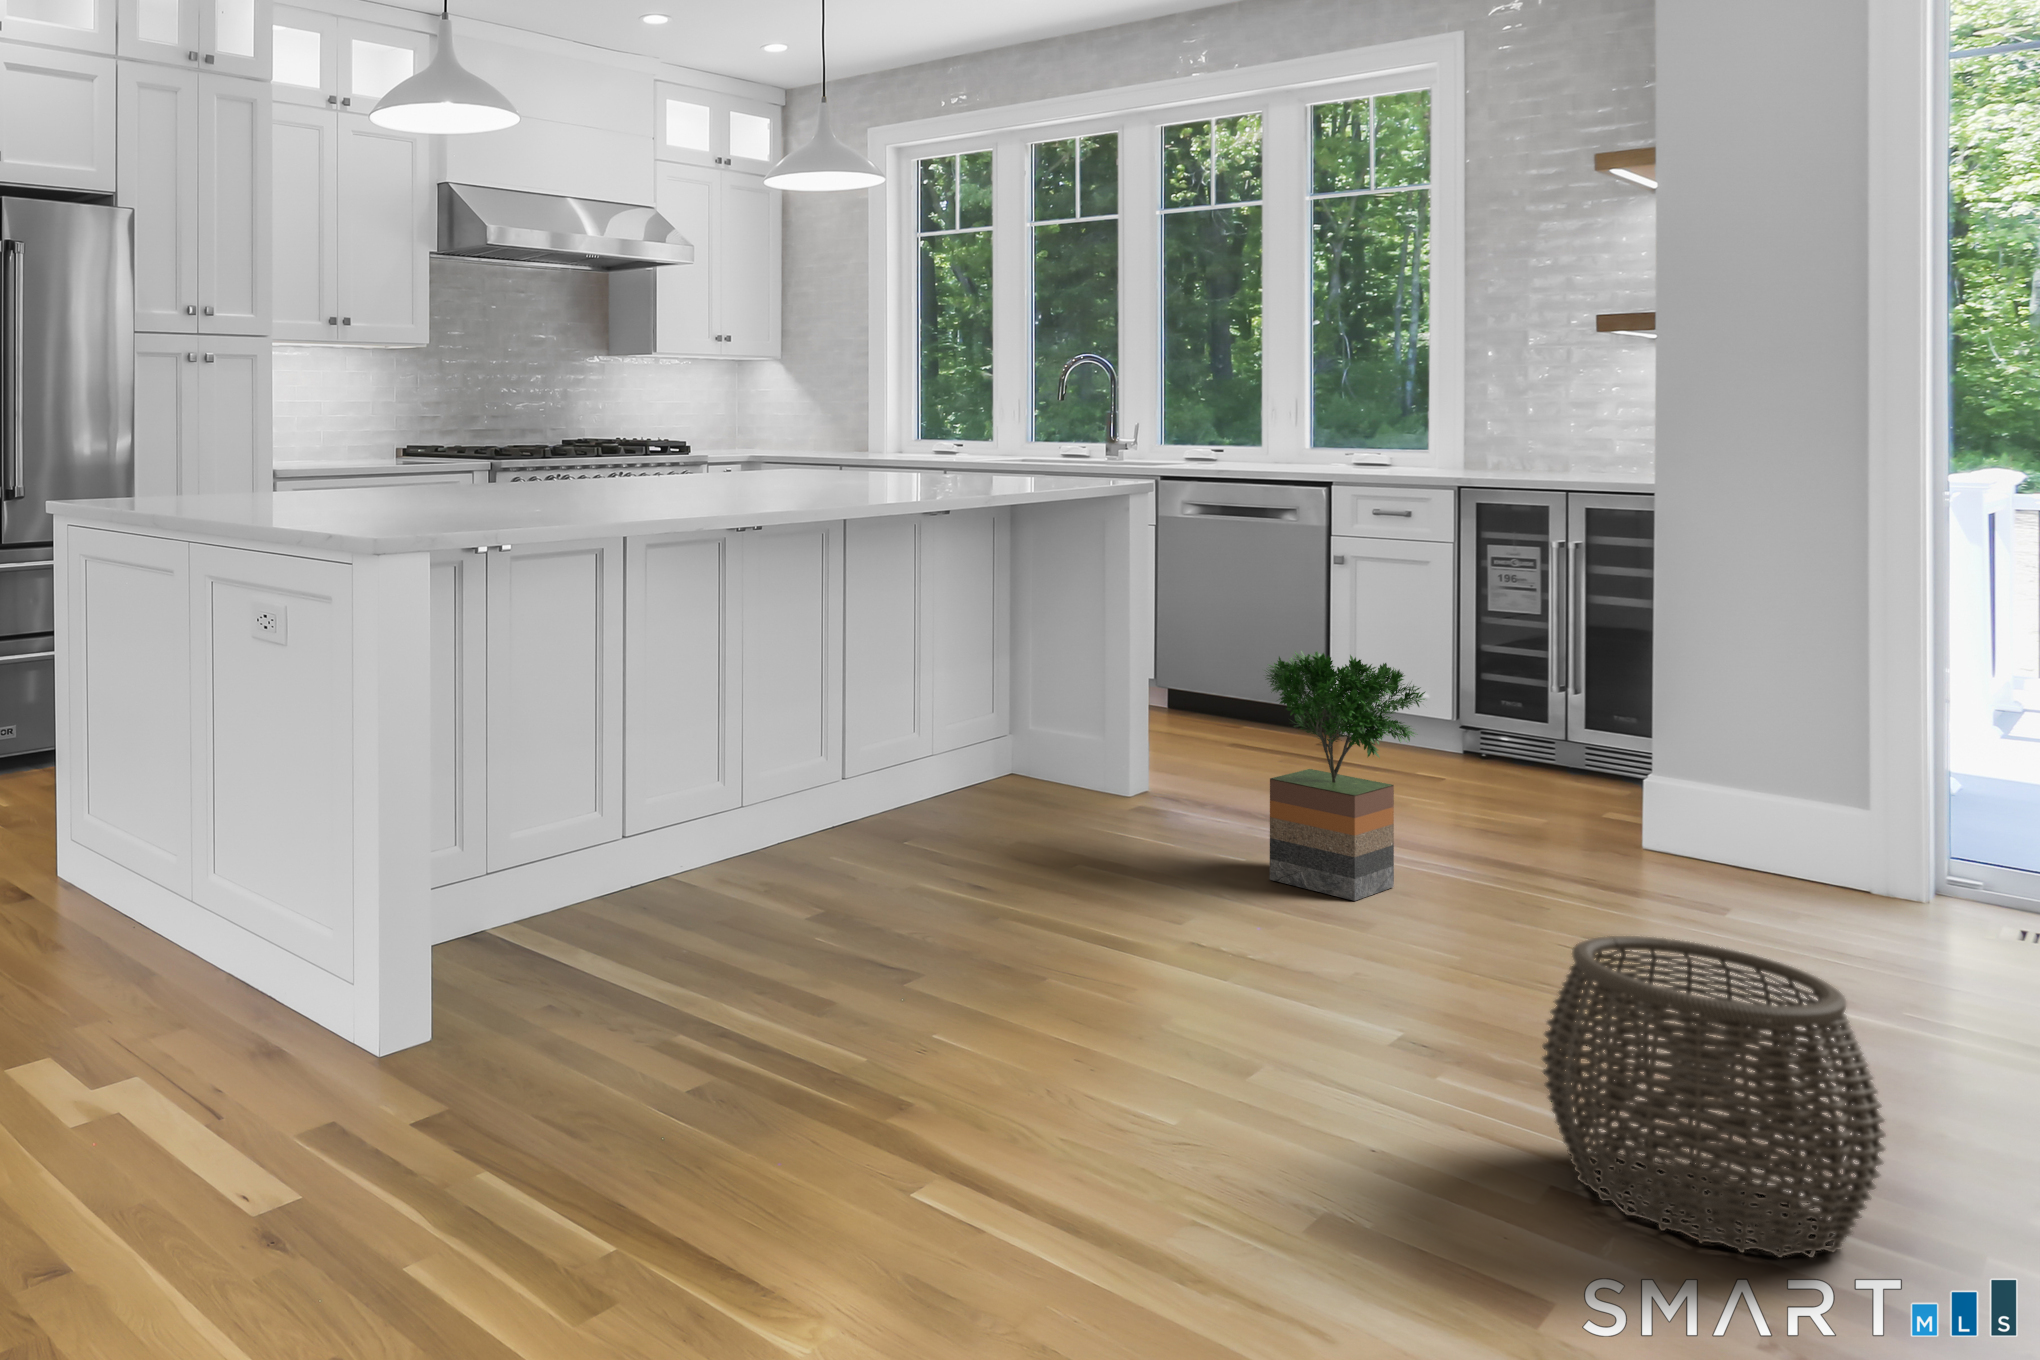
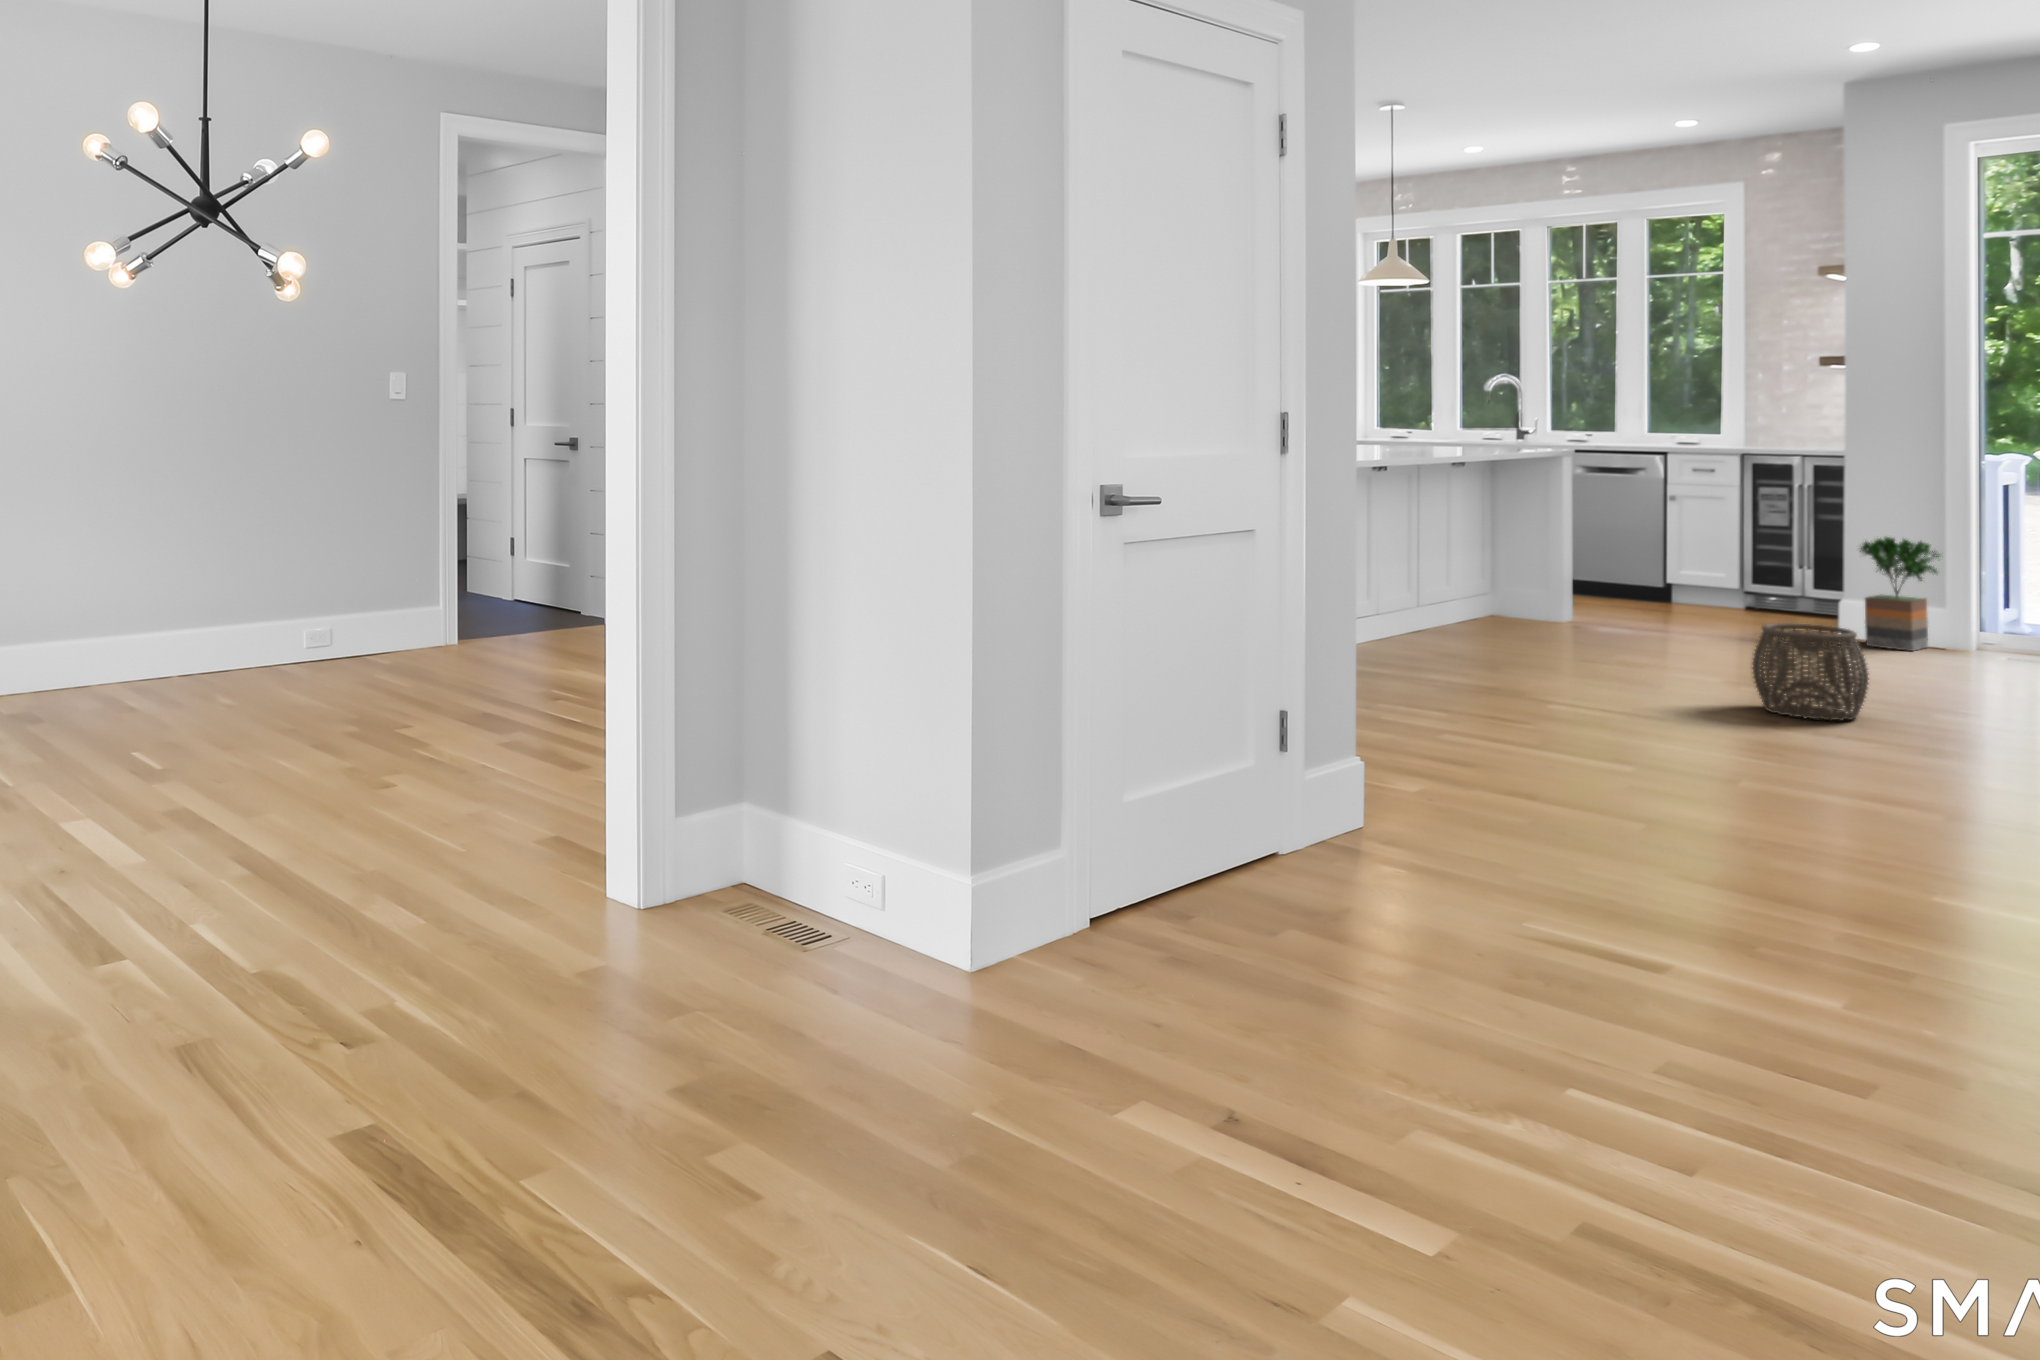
potted tree: present [1266,651,1425,901] -> present [1860,537,1941,651]

